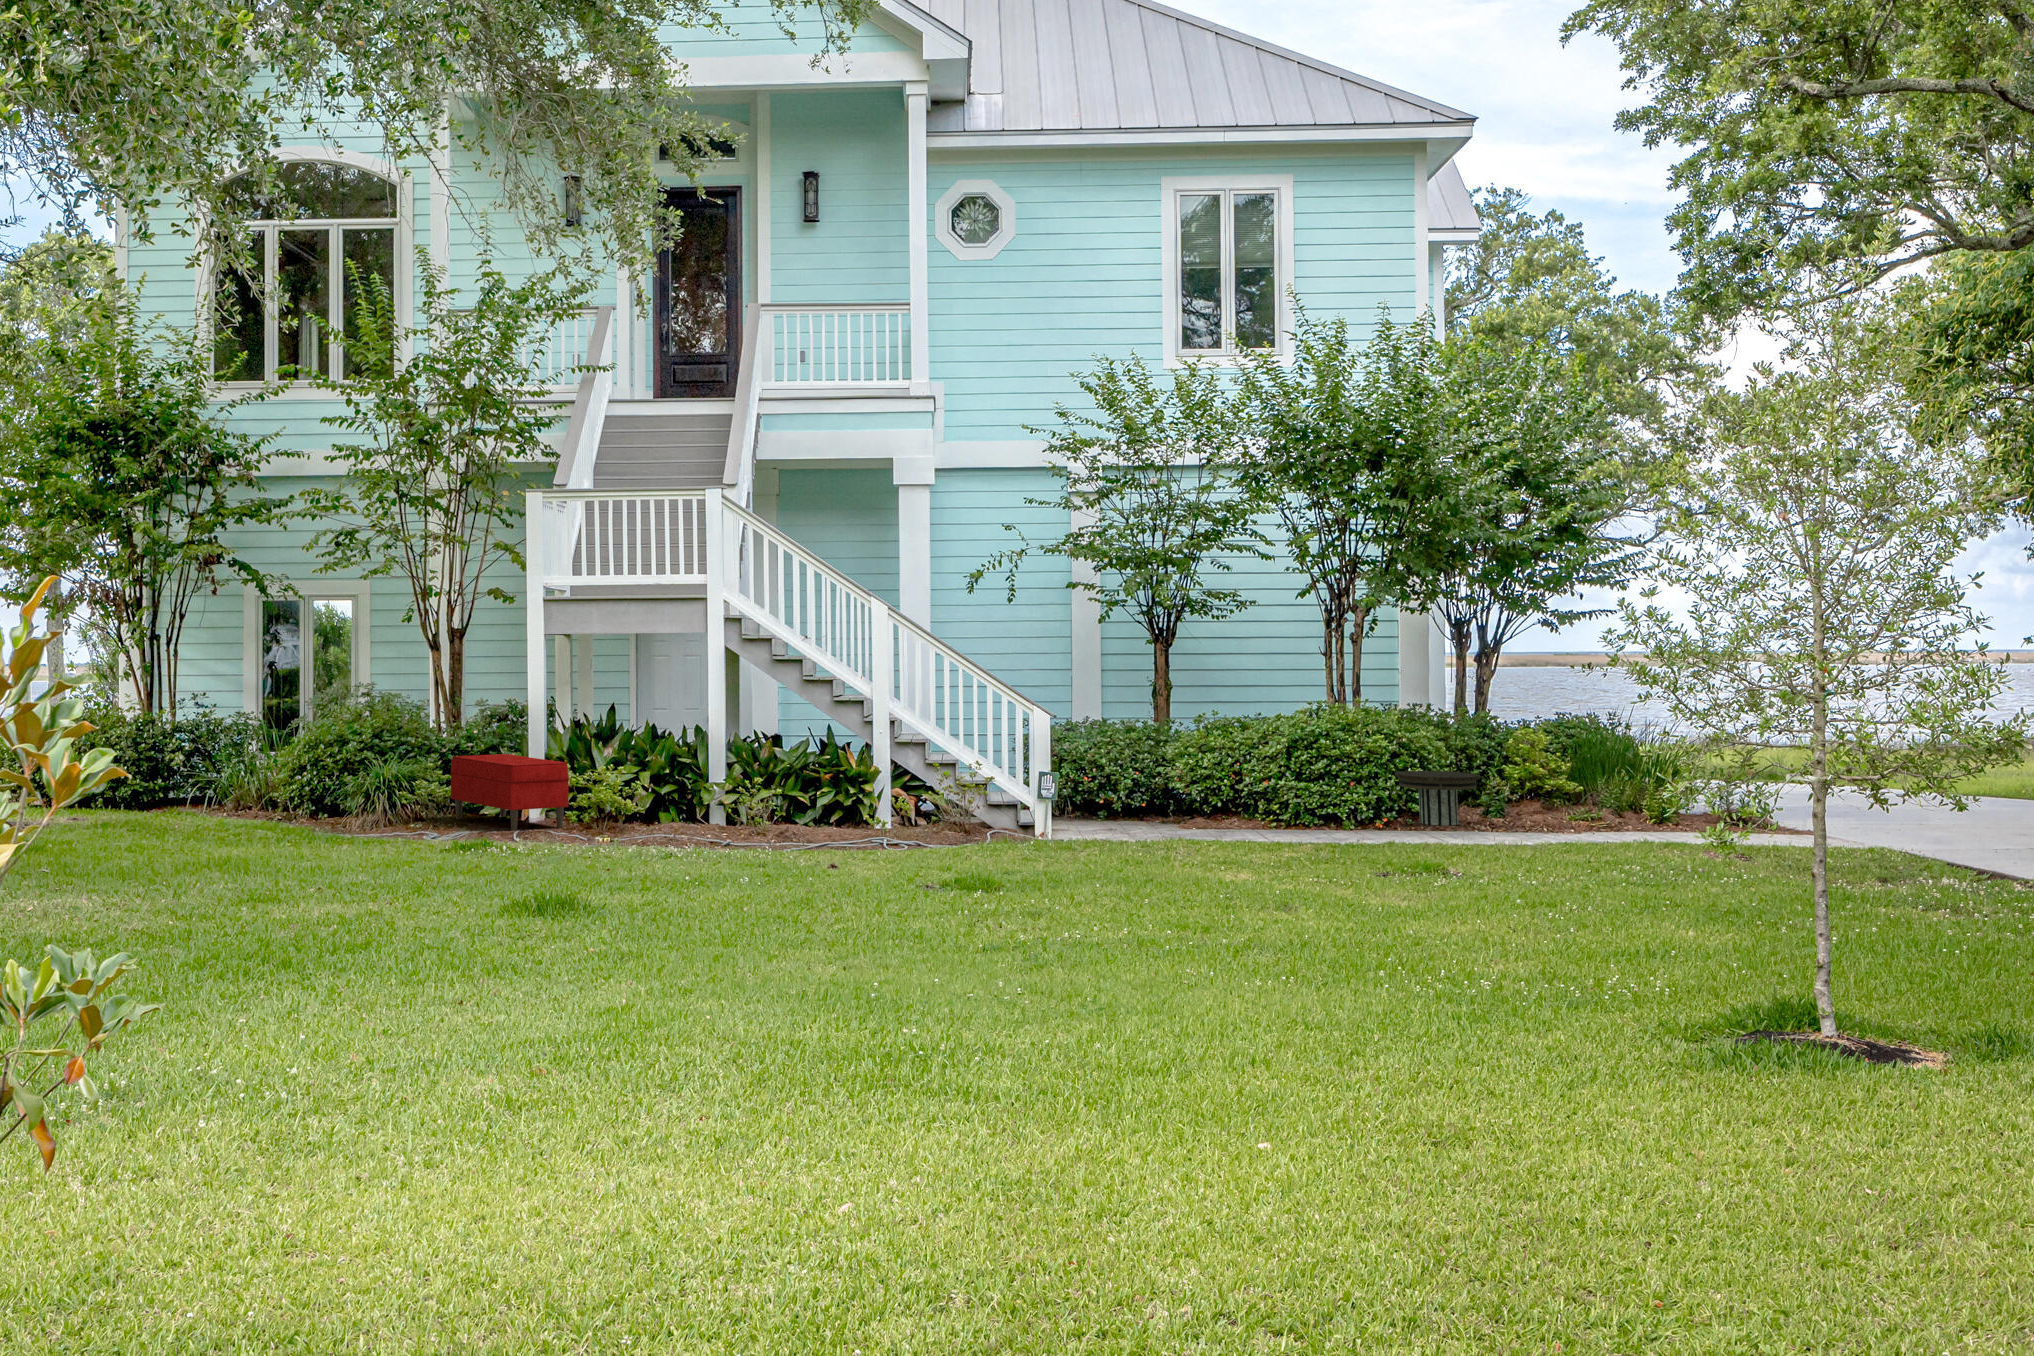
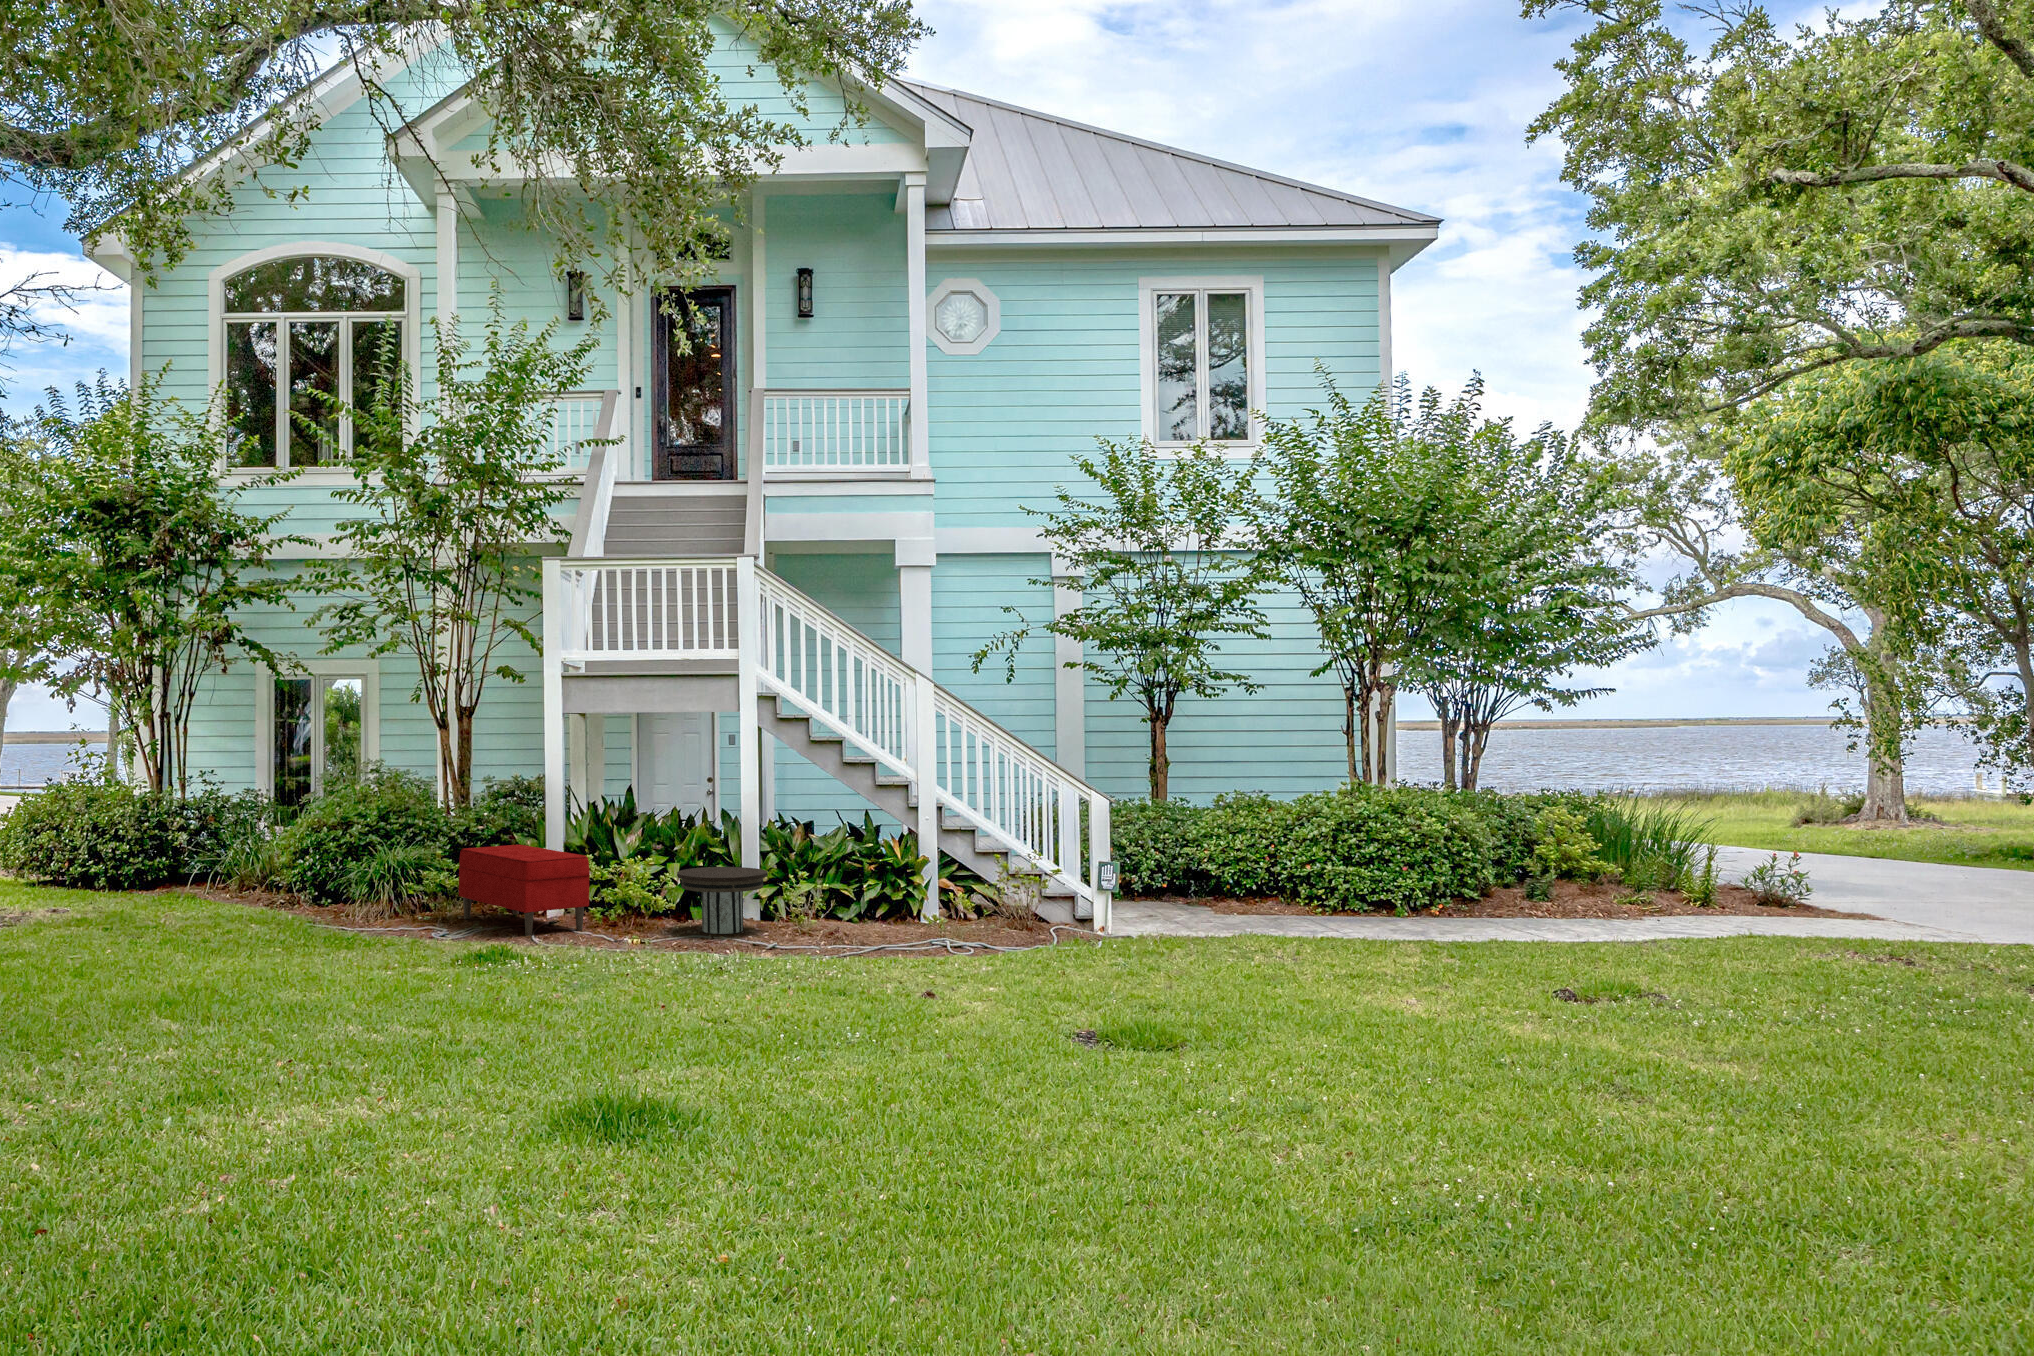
side table: present [1395,771,1480,826] -> present [677,867,768,934]

